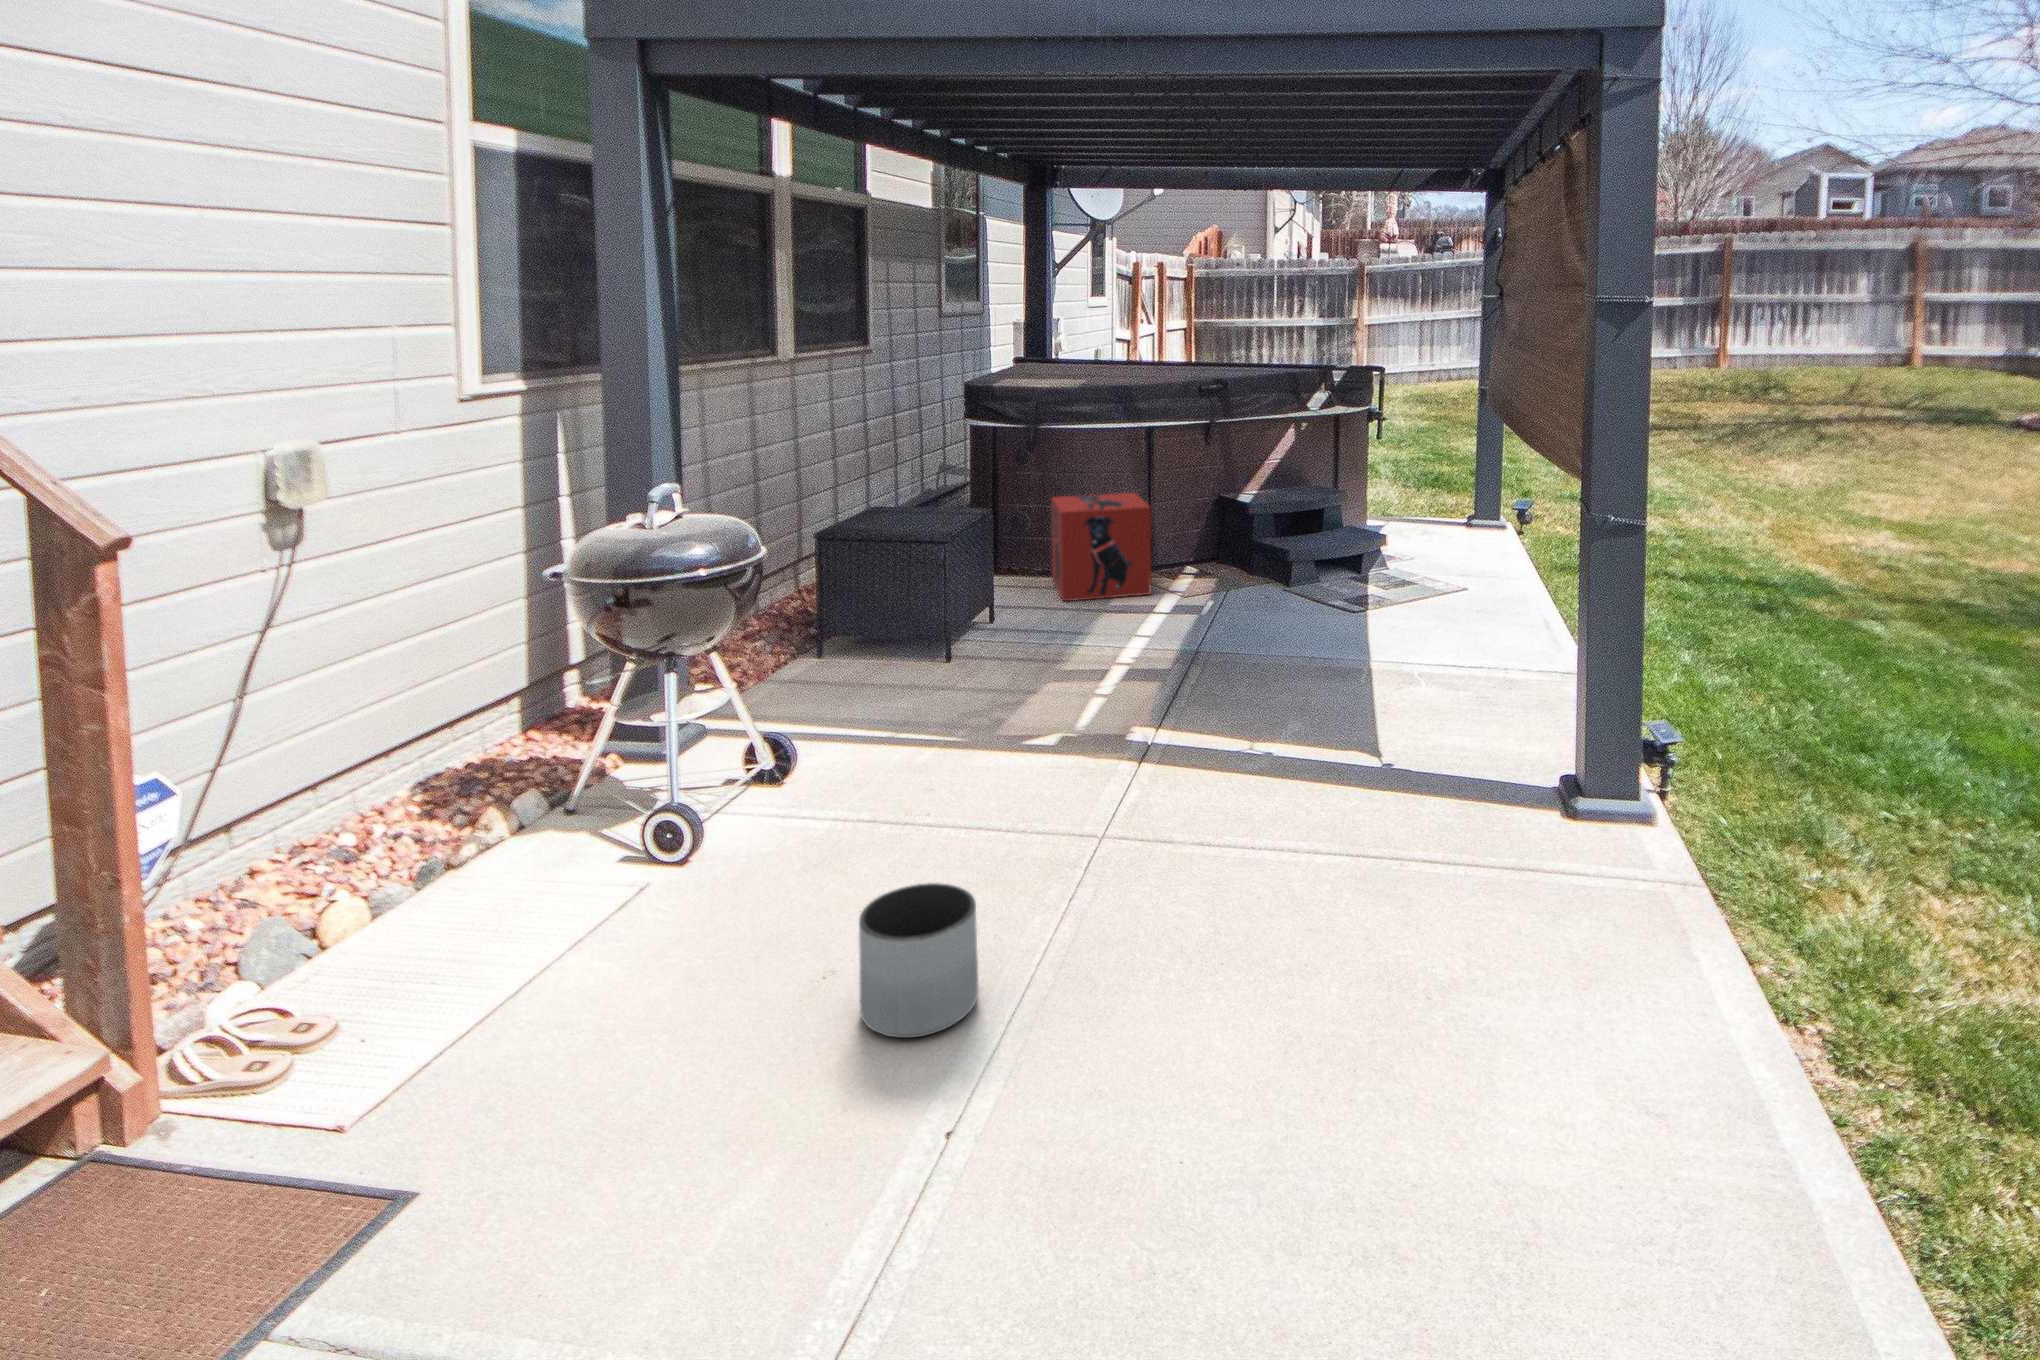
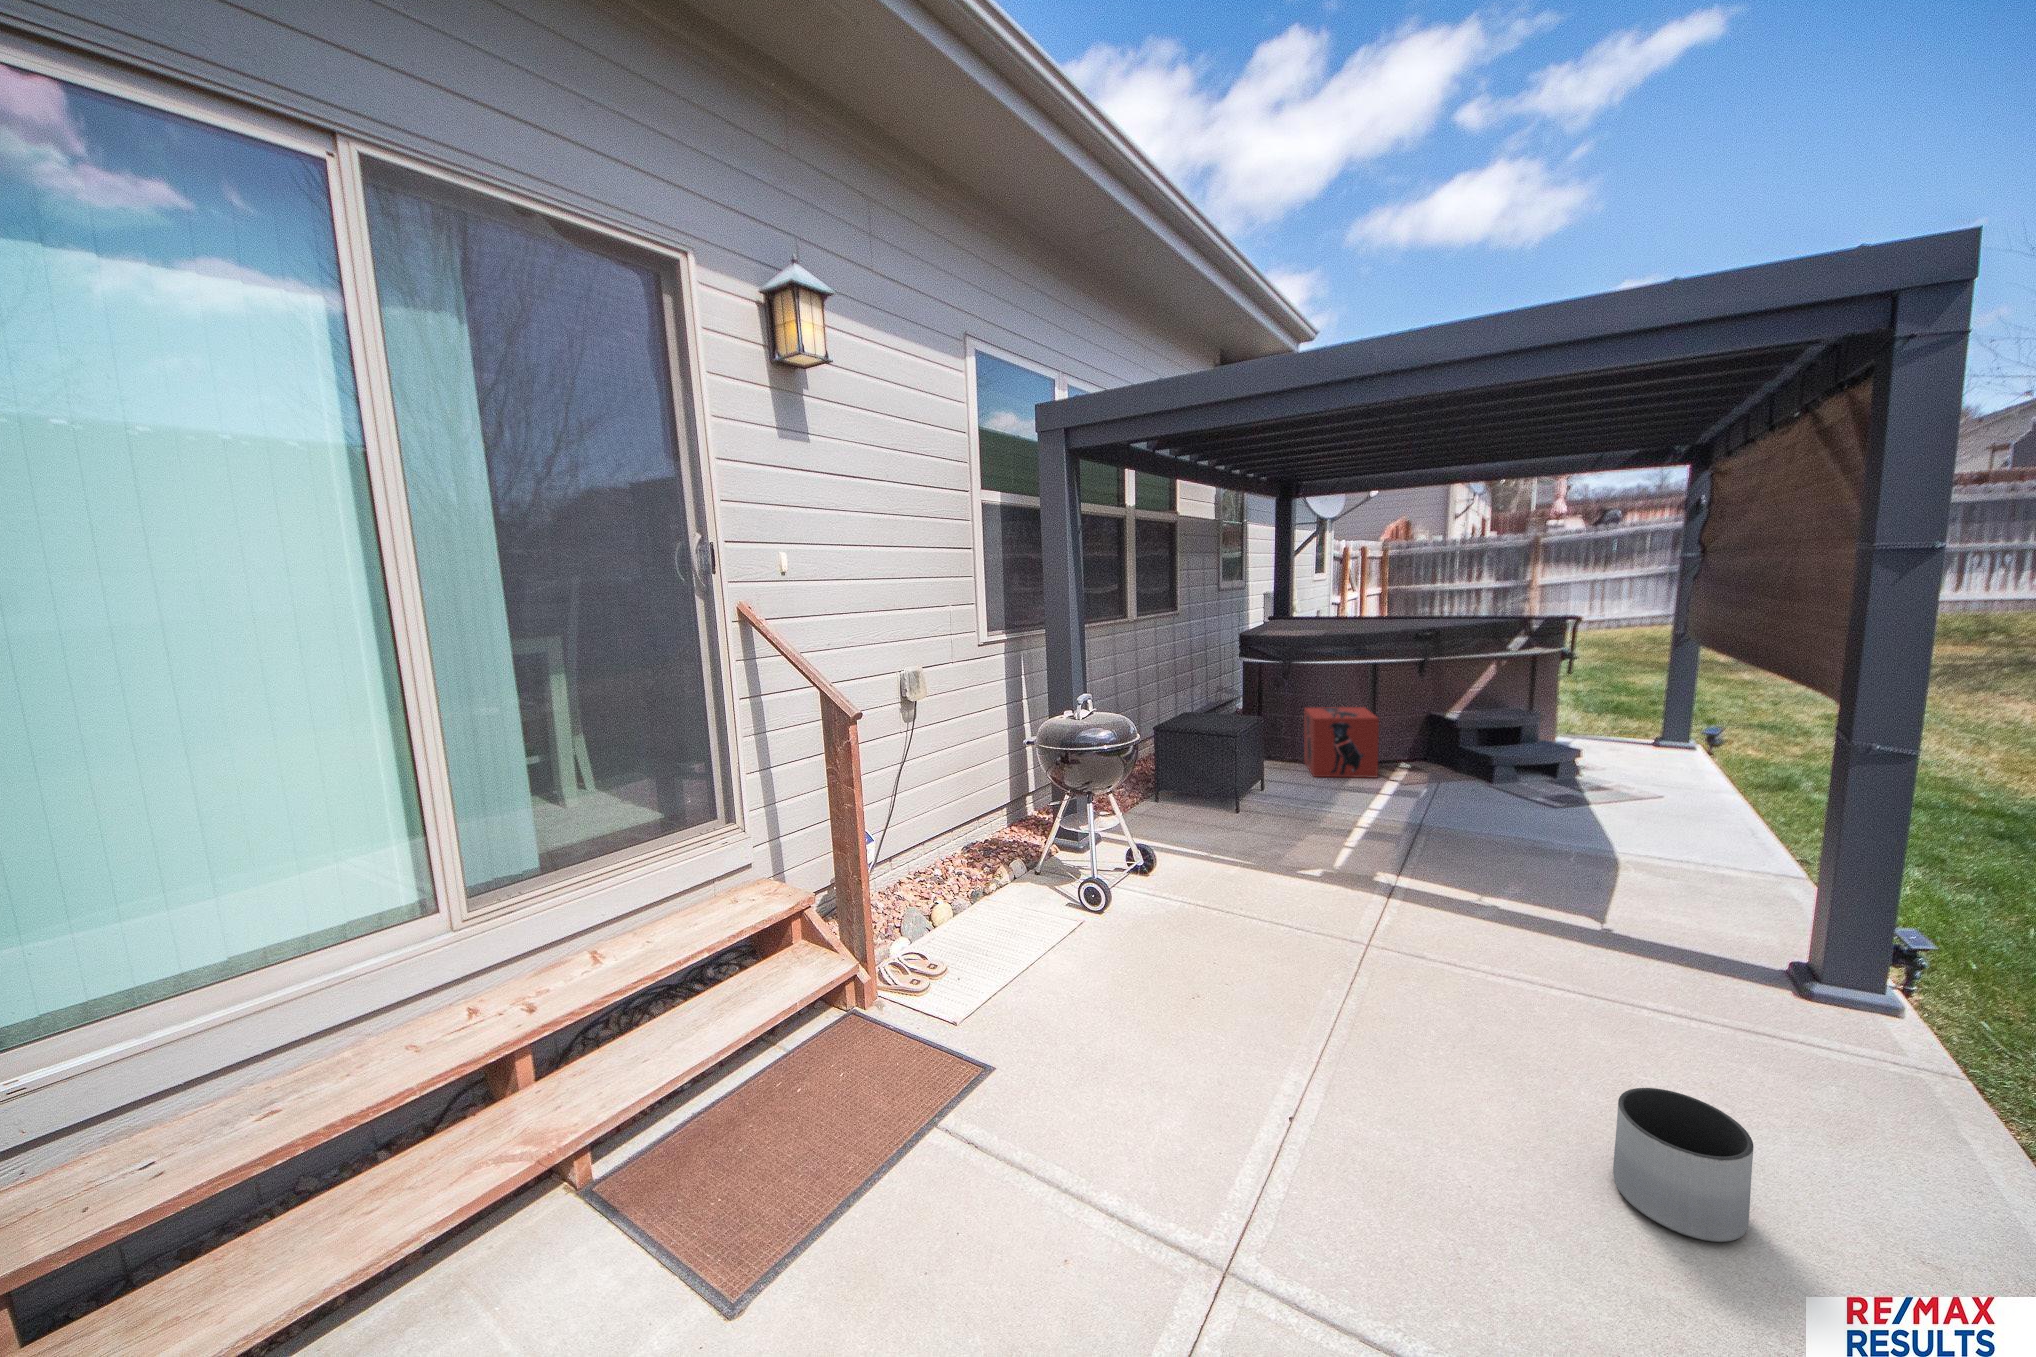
planter: present [859,883,978,1038] -> present [1613,1088,1753,1242]

